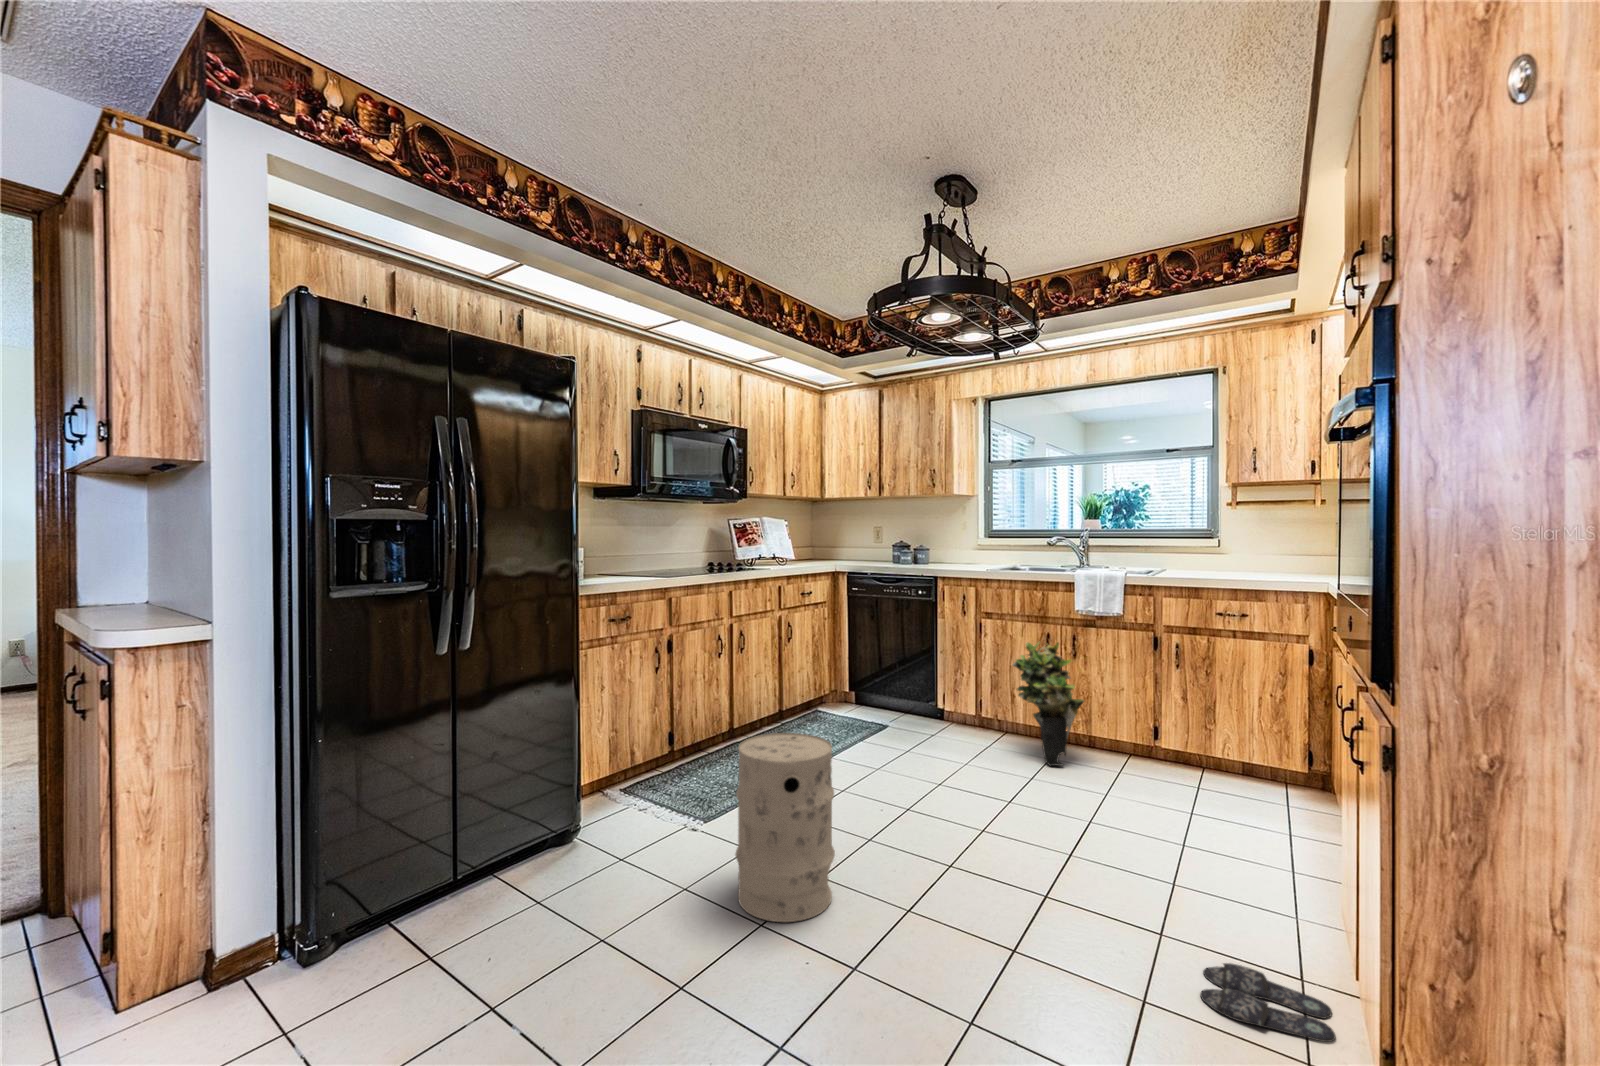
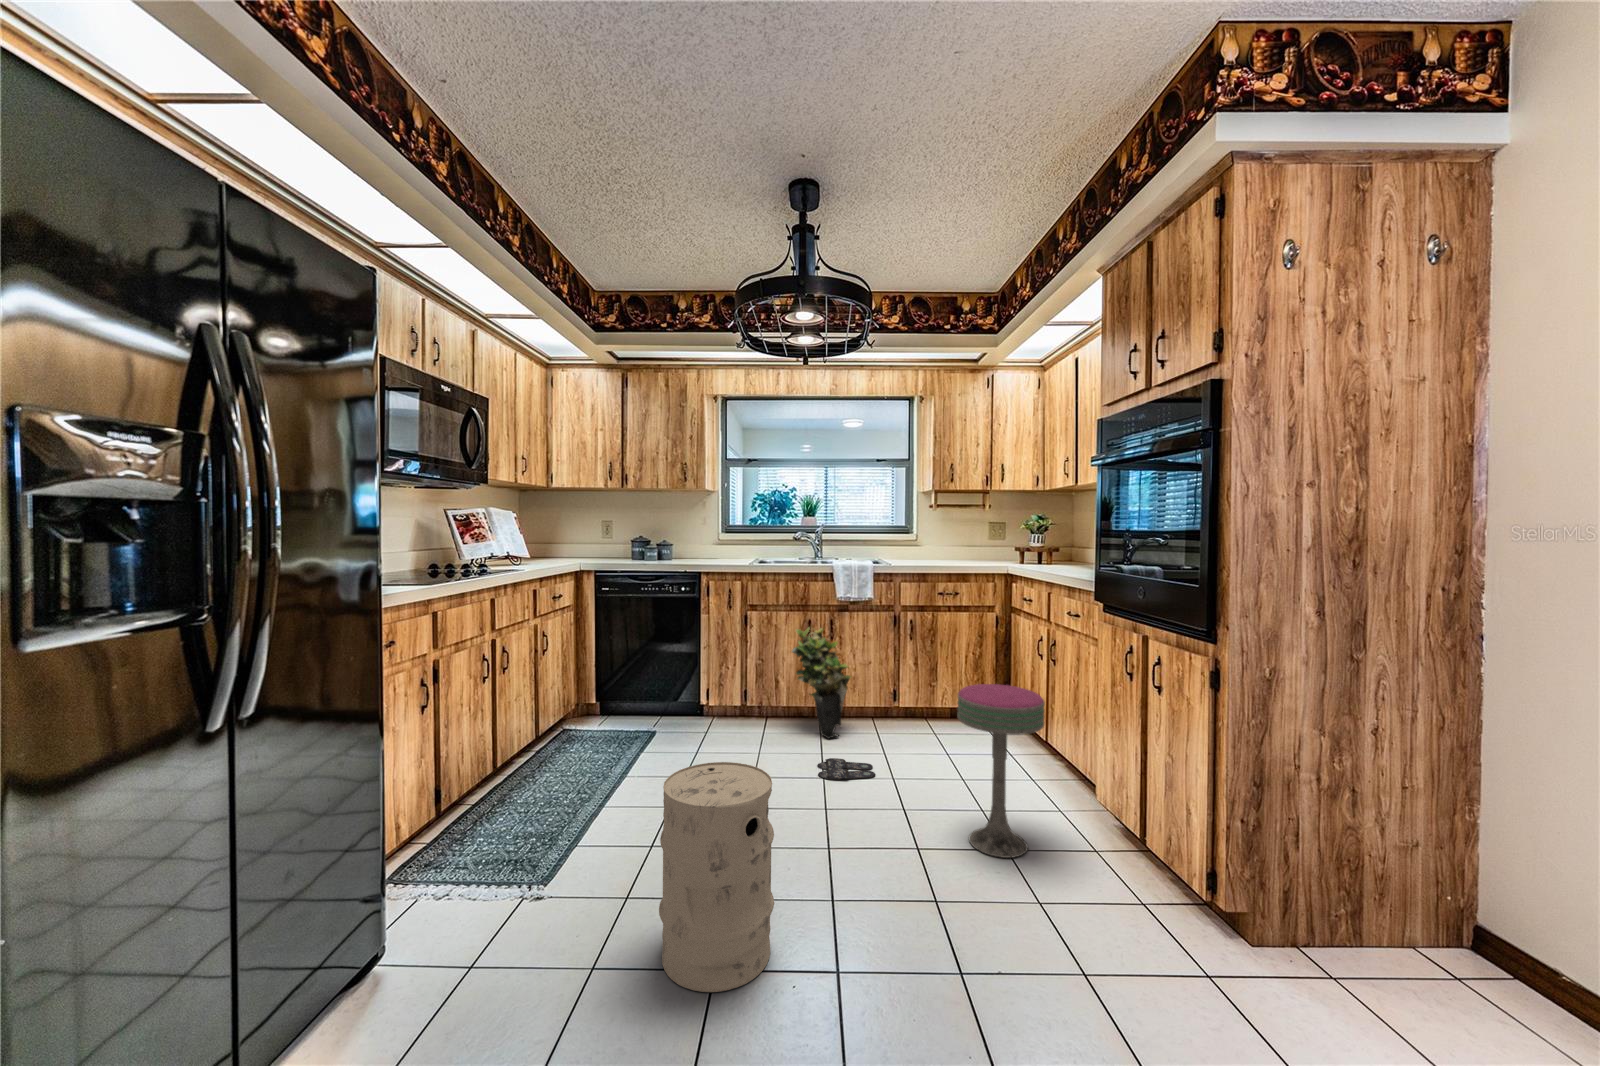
bar stool: none [1099,710,1210,921] -> present [957,684,1045,858]
slippers: present [1200,963,1335,1042] -> present [817,758,875,780]

